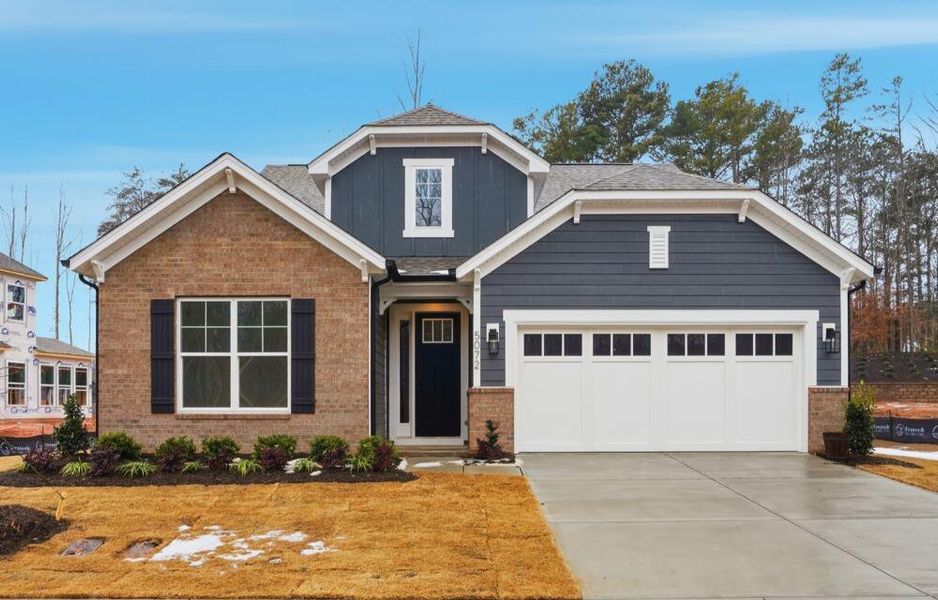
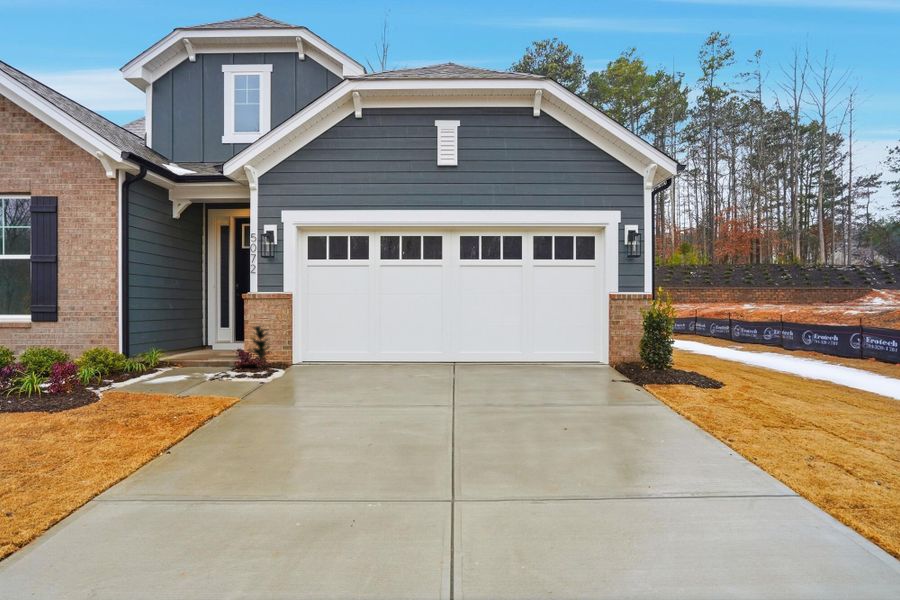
bucket: present [822,432,850,460] -> none [616,342,646,373]

